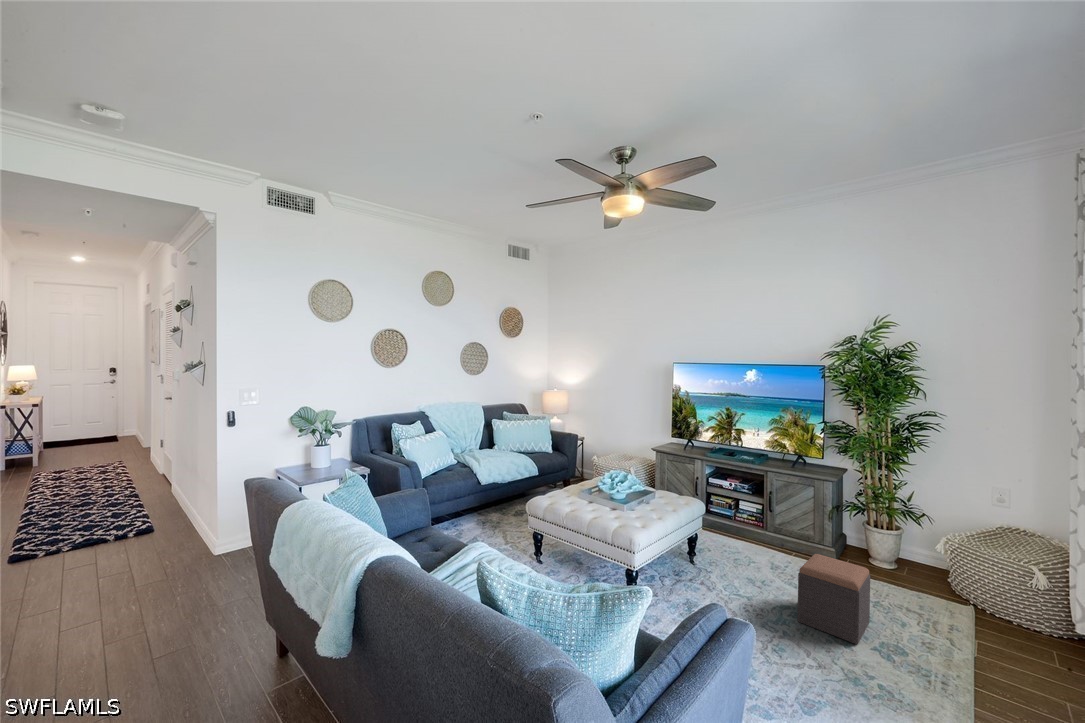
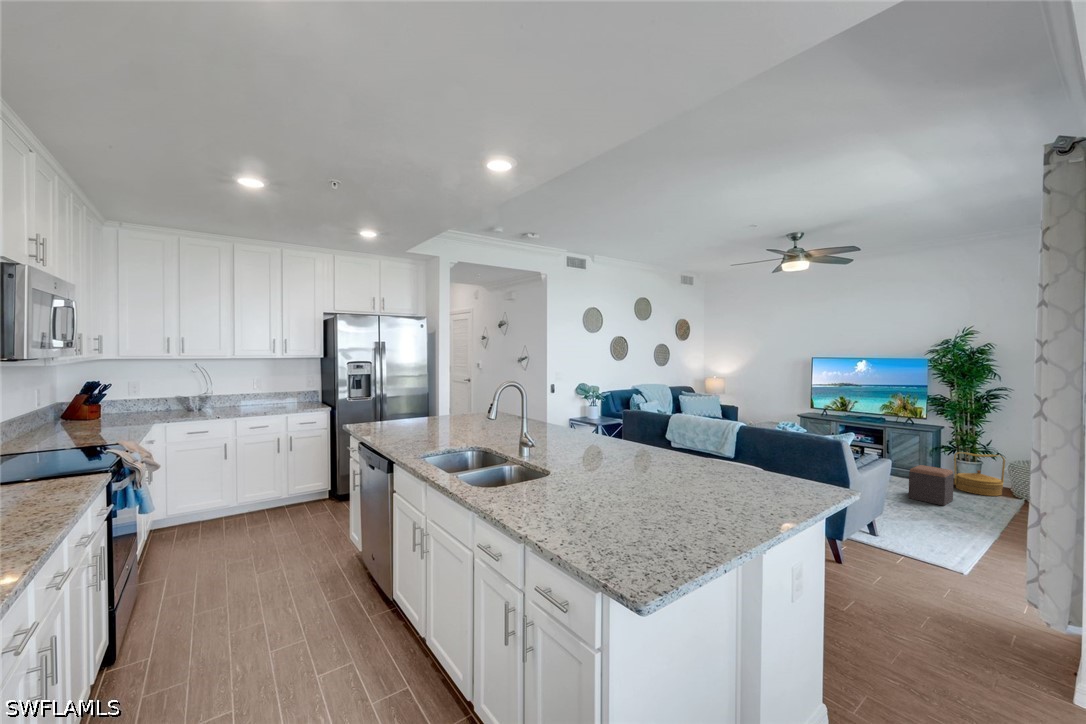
woven basket: none [865,520,942,600] -> present [954,452,1005,496]

